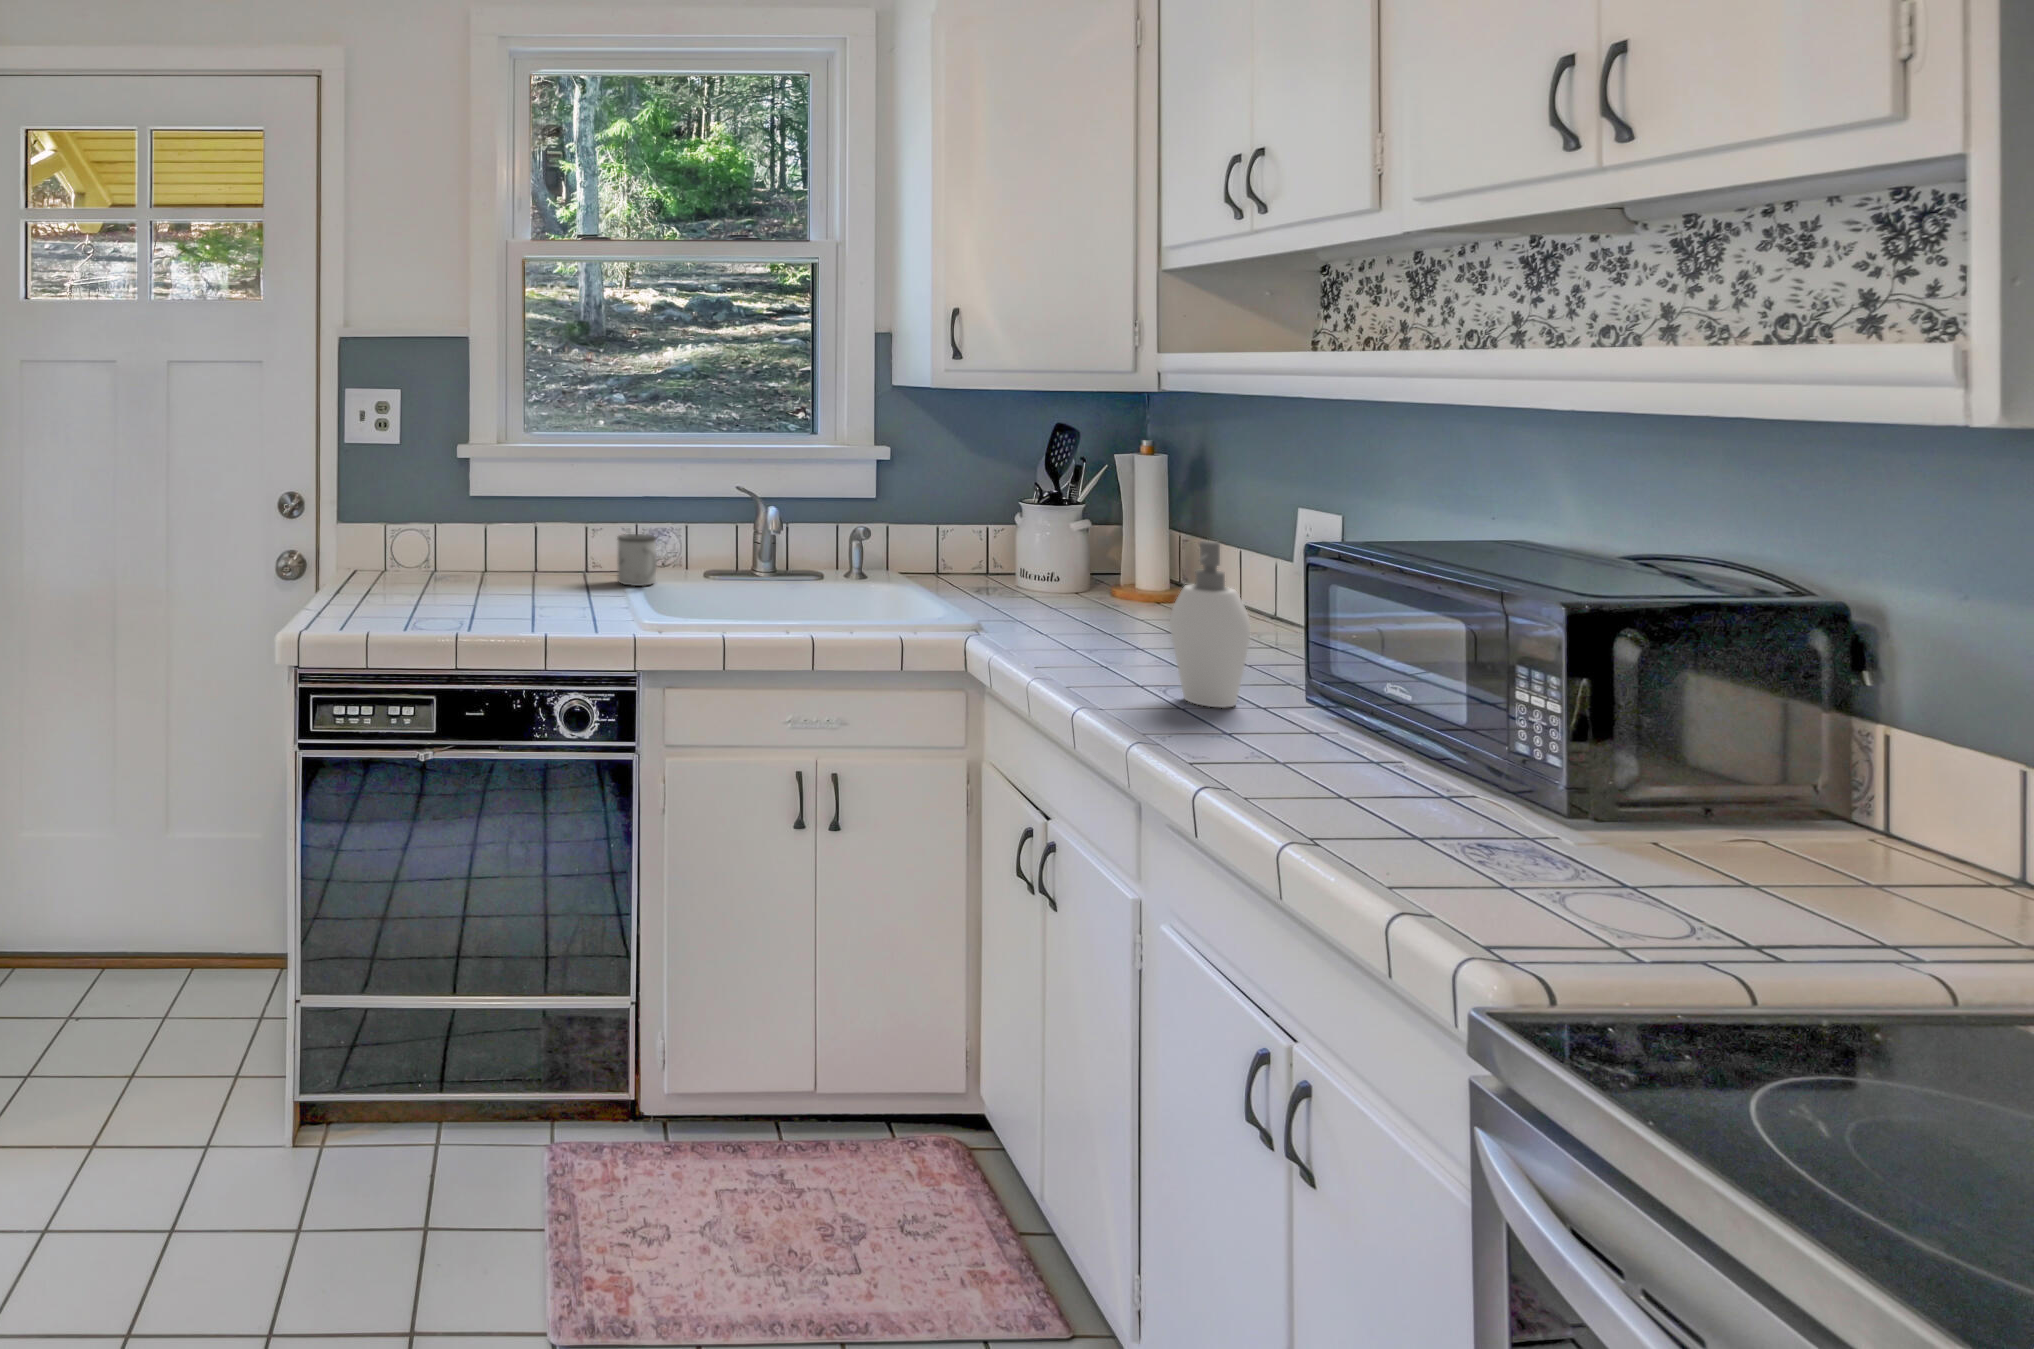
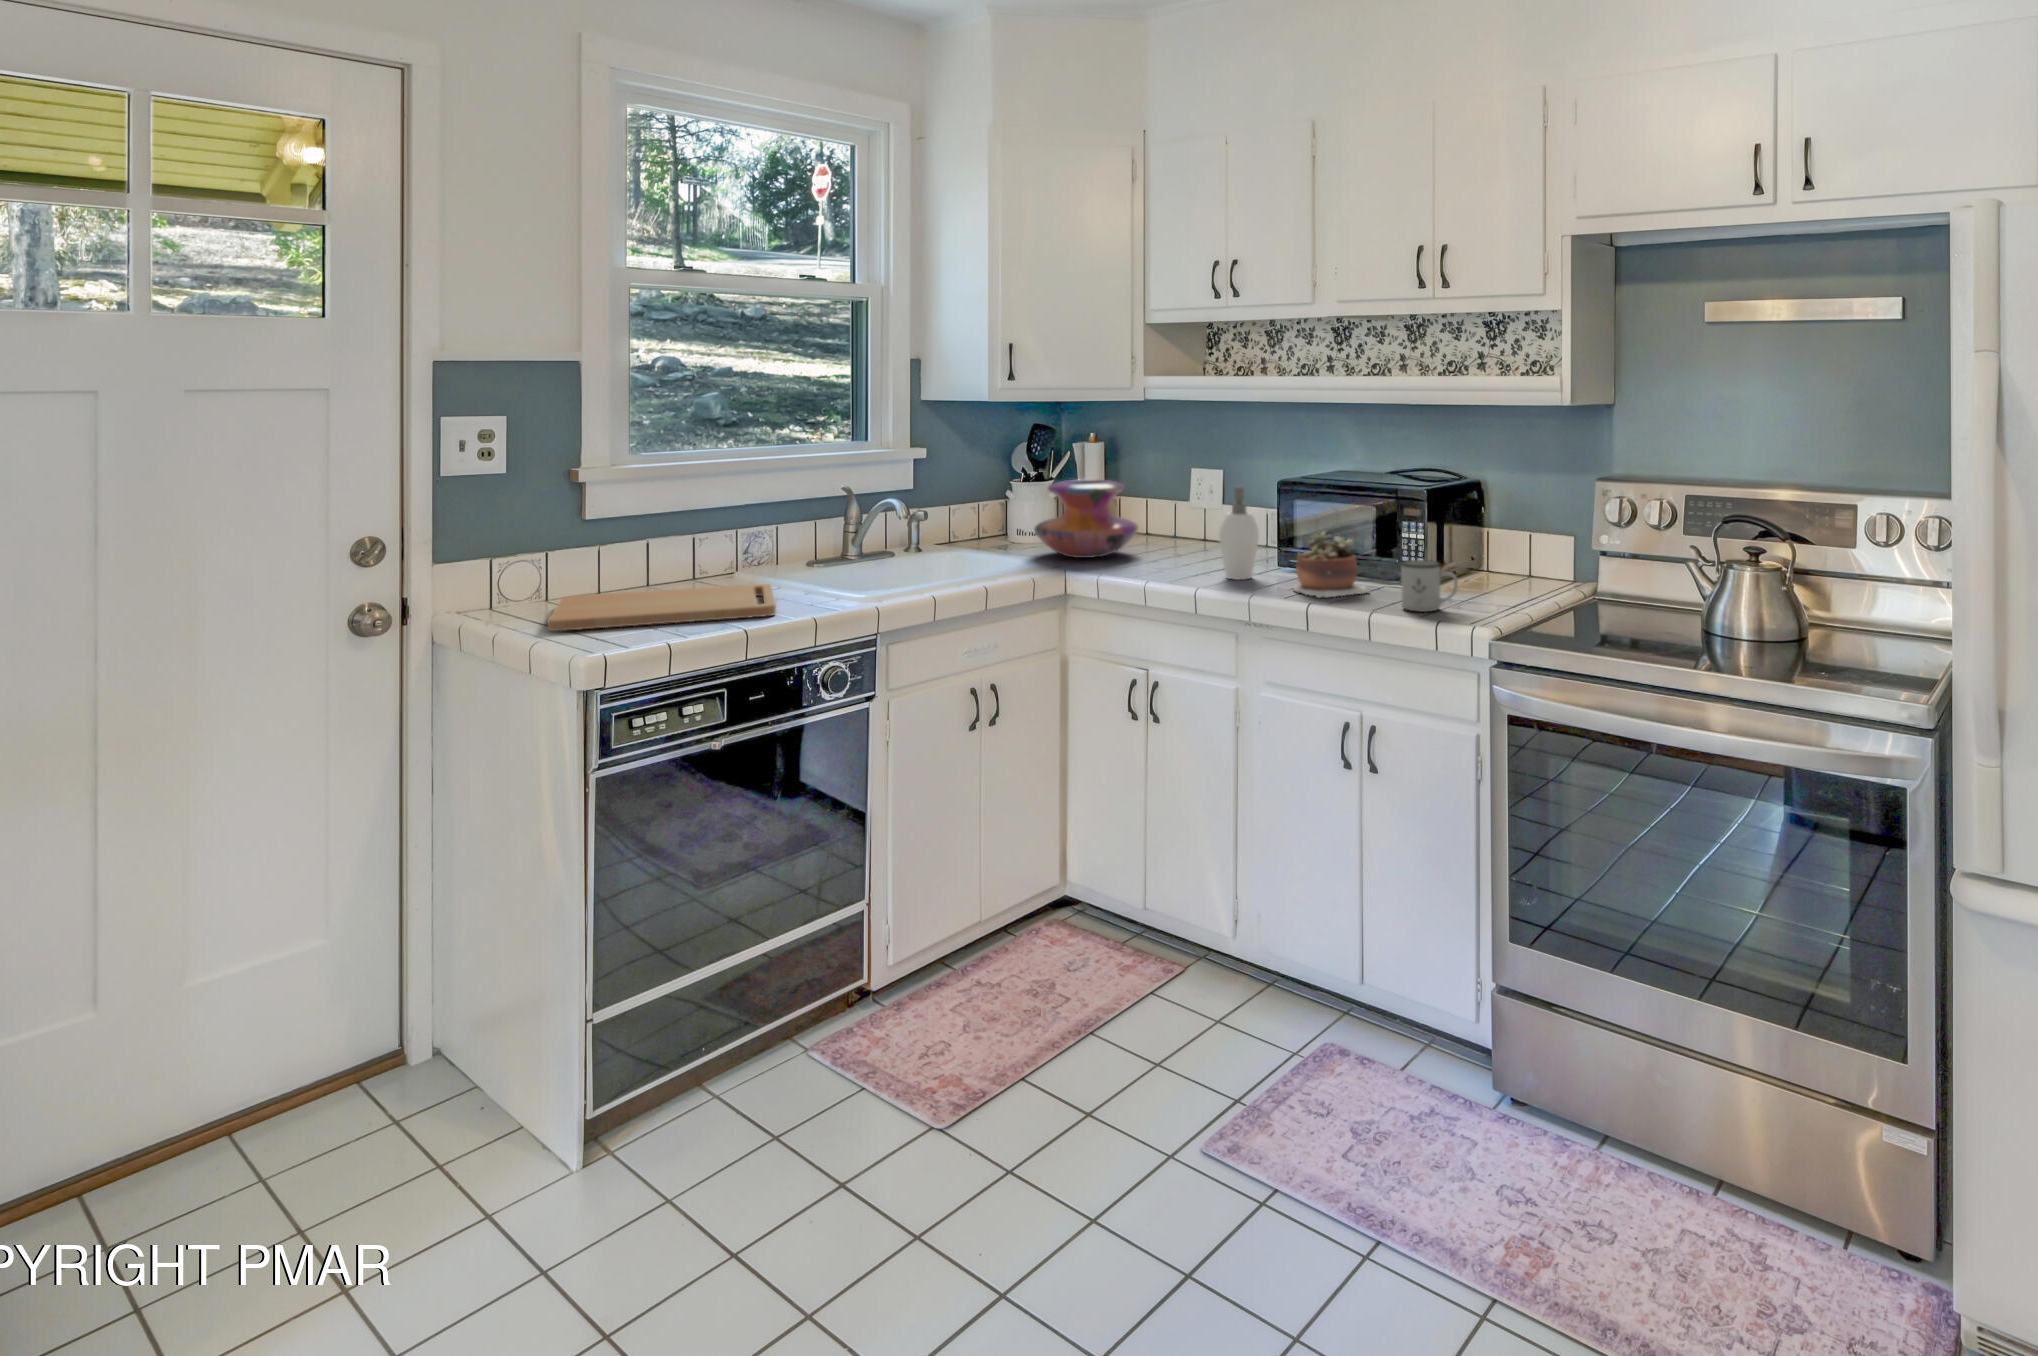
decorative vase: none [978,505,1146,625] -> present [1034,479,1138,558]
mug: present [617,534,657,586] -> present [1401,560,1458,612]
cutting board: none [349,570,600,624] -> present [548,584,776,631]
succulent plant: none [1247,647,1411,792] -> present [1293,532,1369,598]

